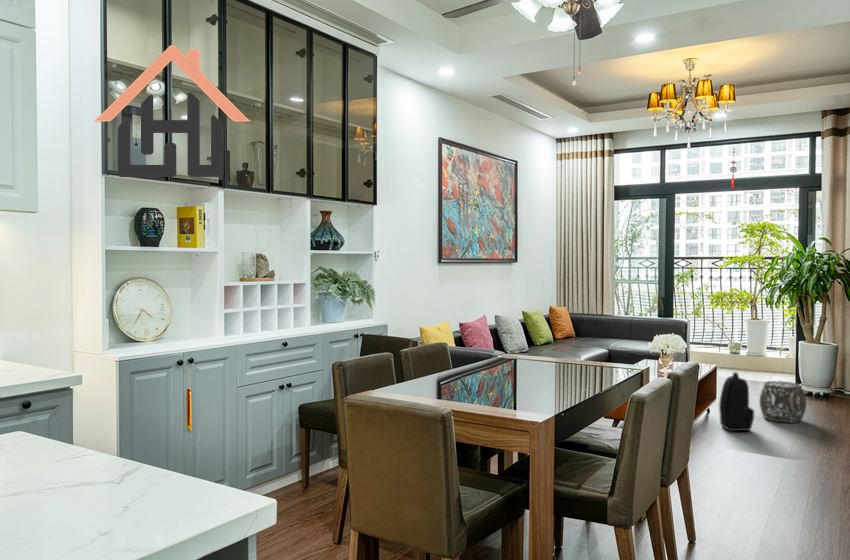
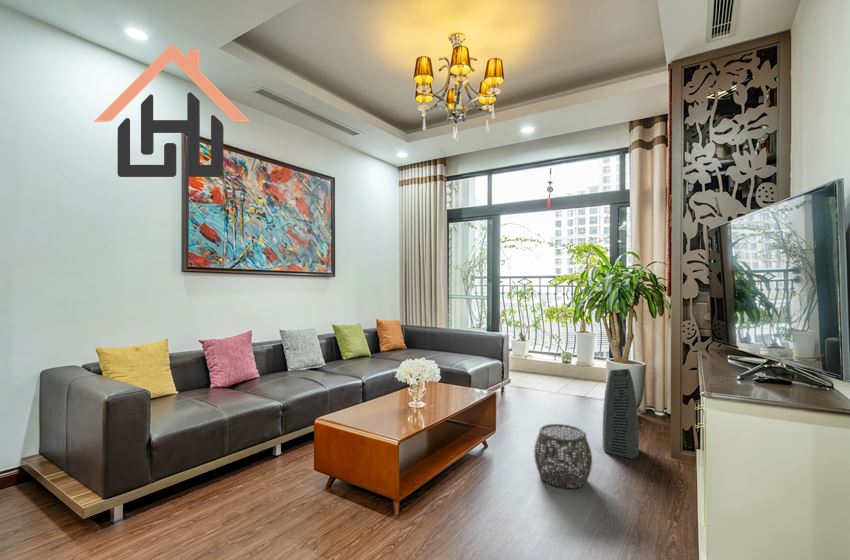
air purifier: none [806,342,837,412] -> present [603,369,639,459]
backpack: present [719,372,754,431] -> none [466,424,508,515]

